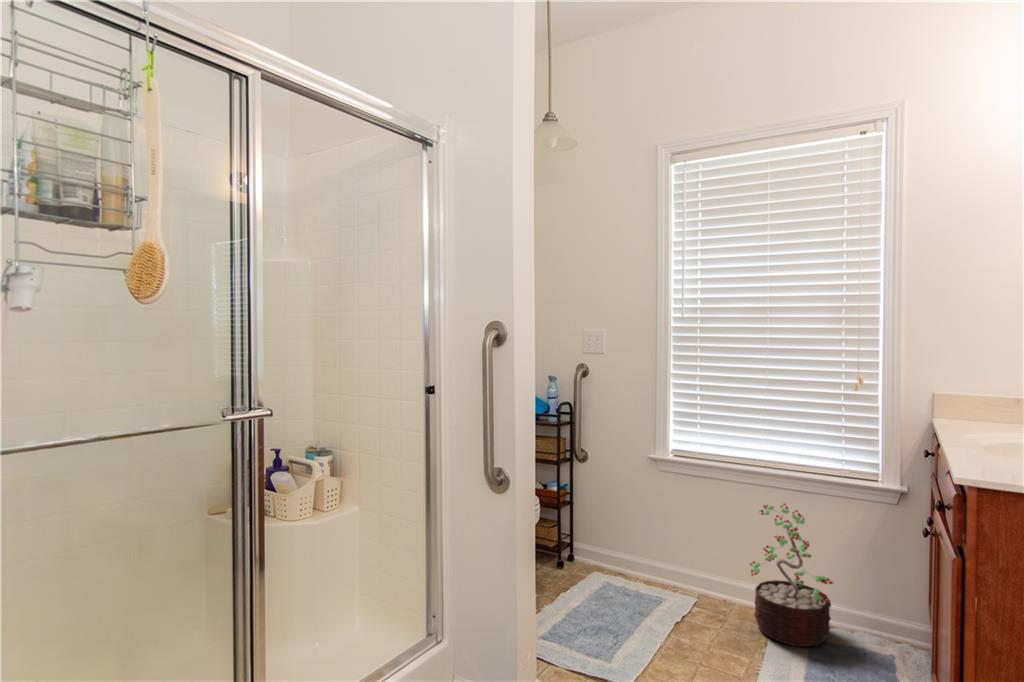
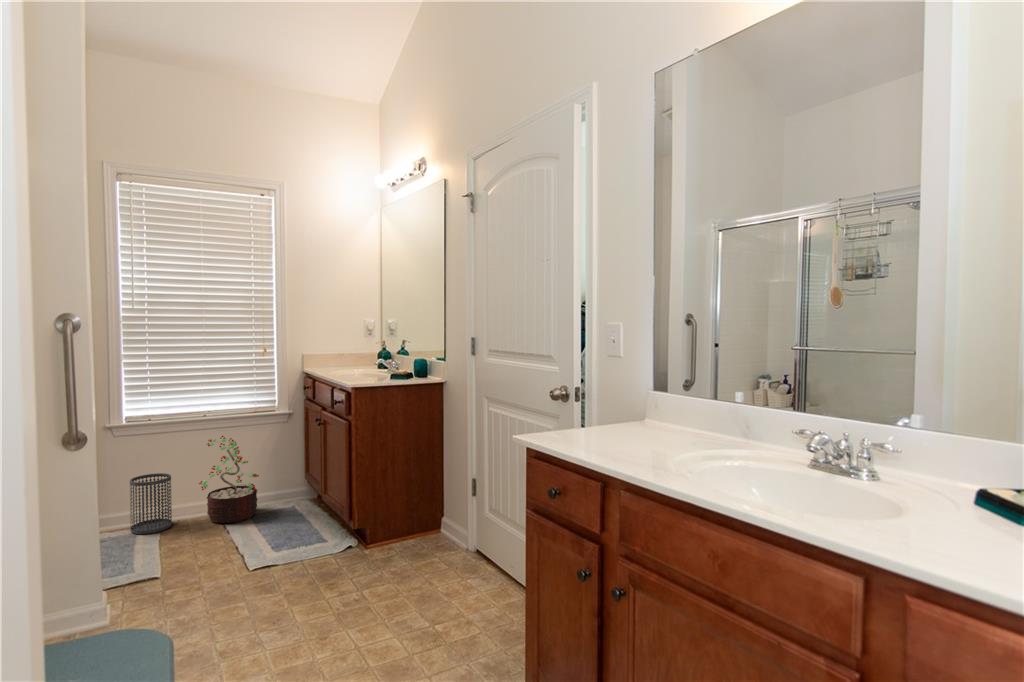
wastebasket: none [664,531,713,614] -> present [130,473,172,534]

